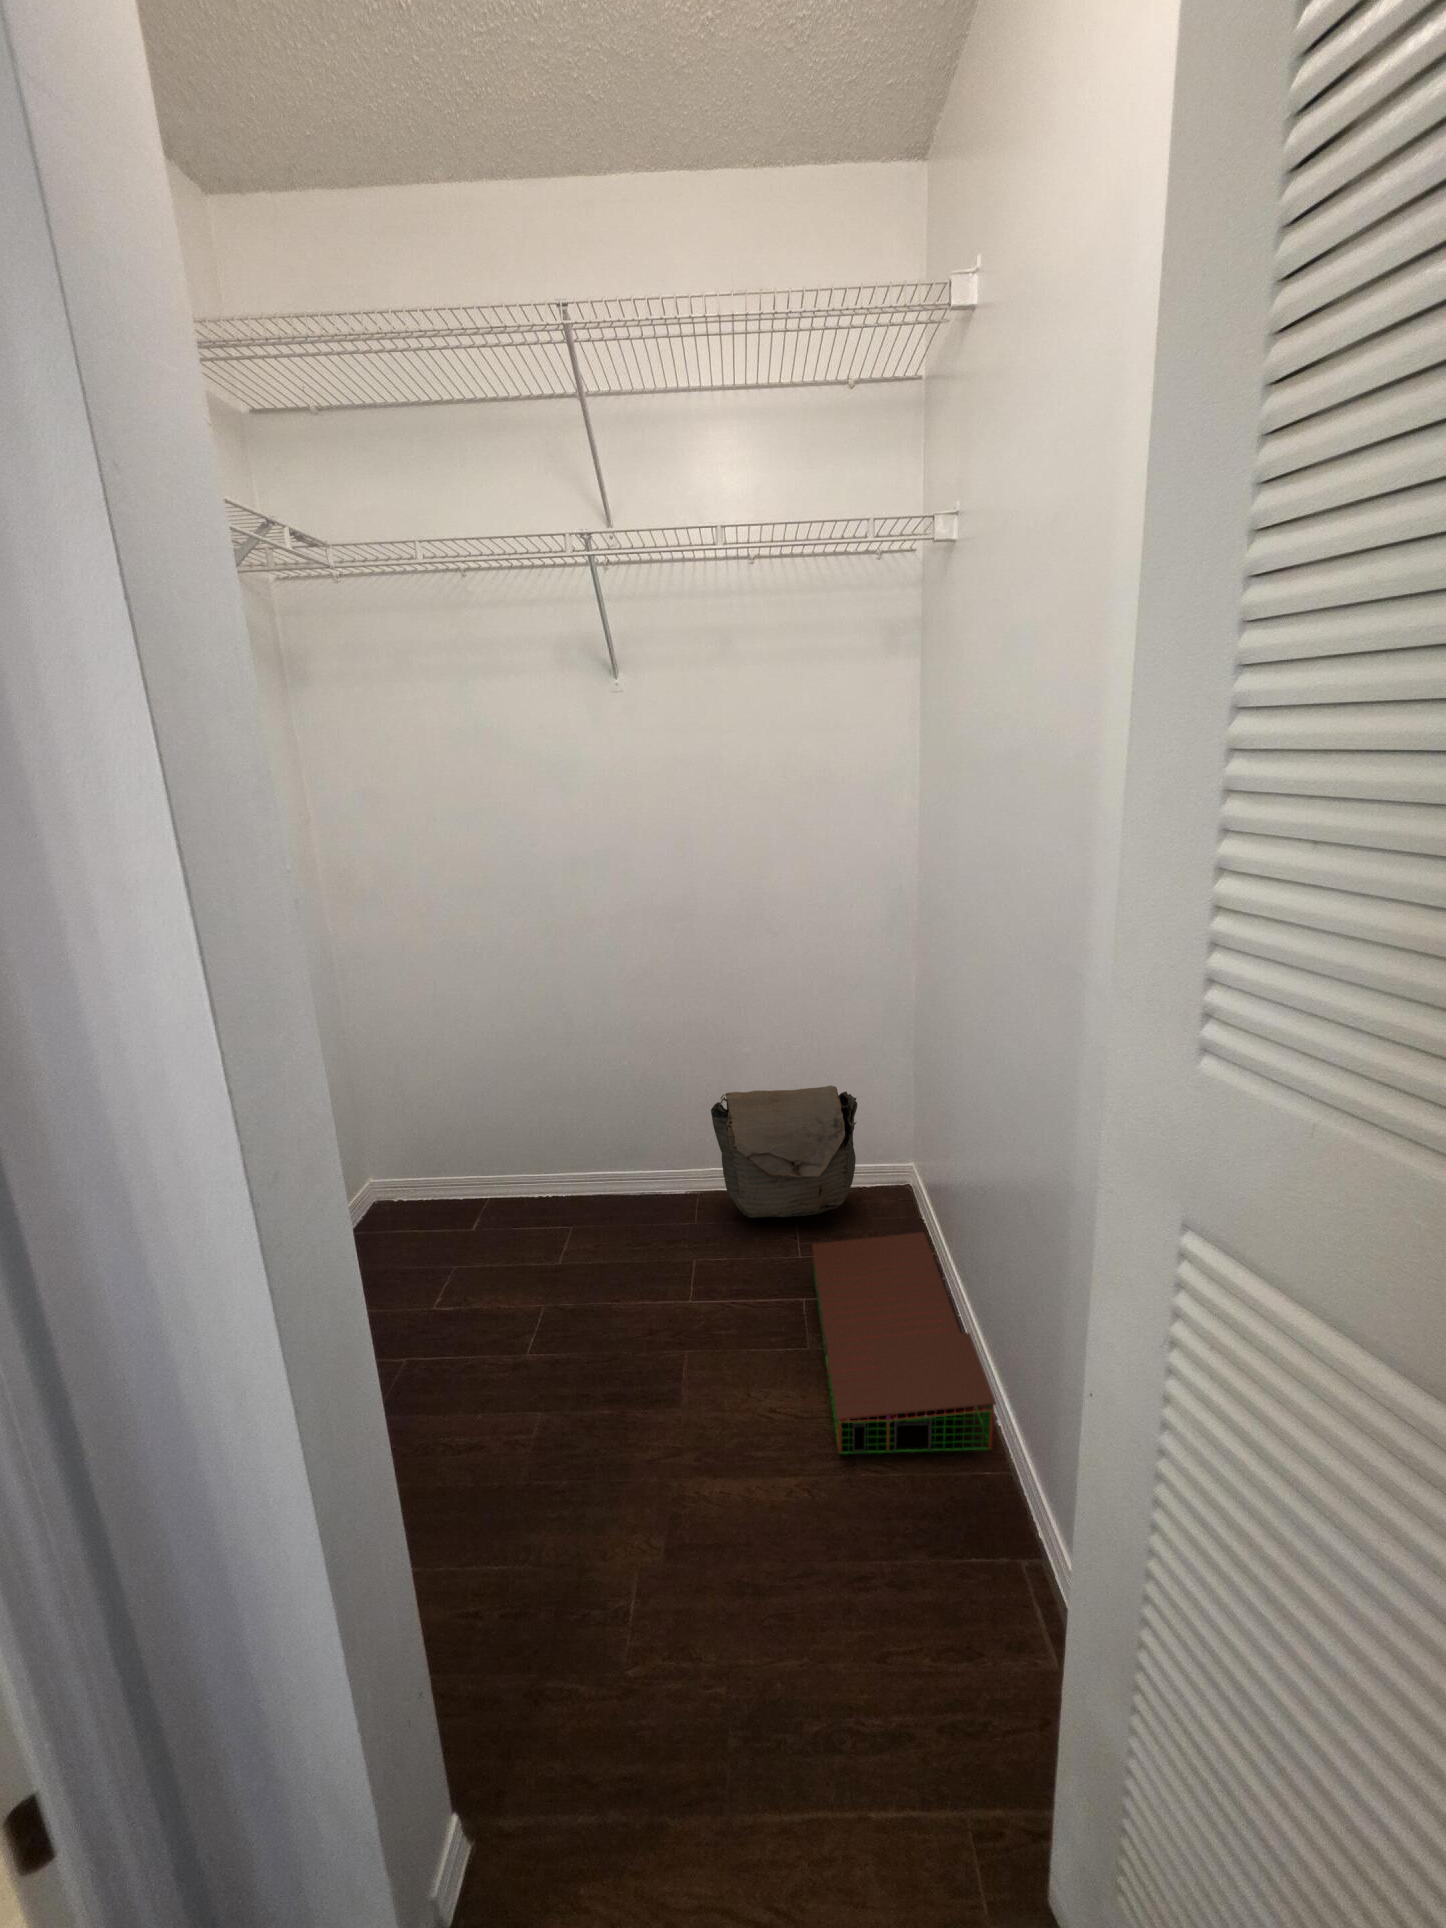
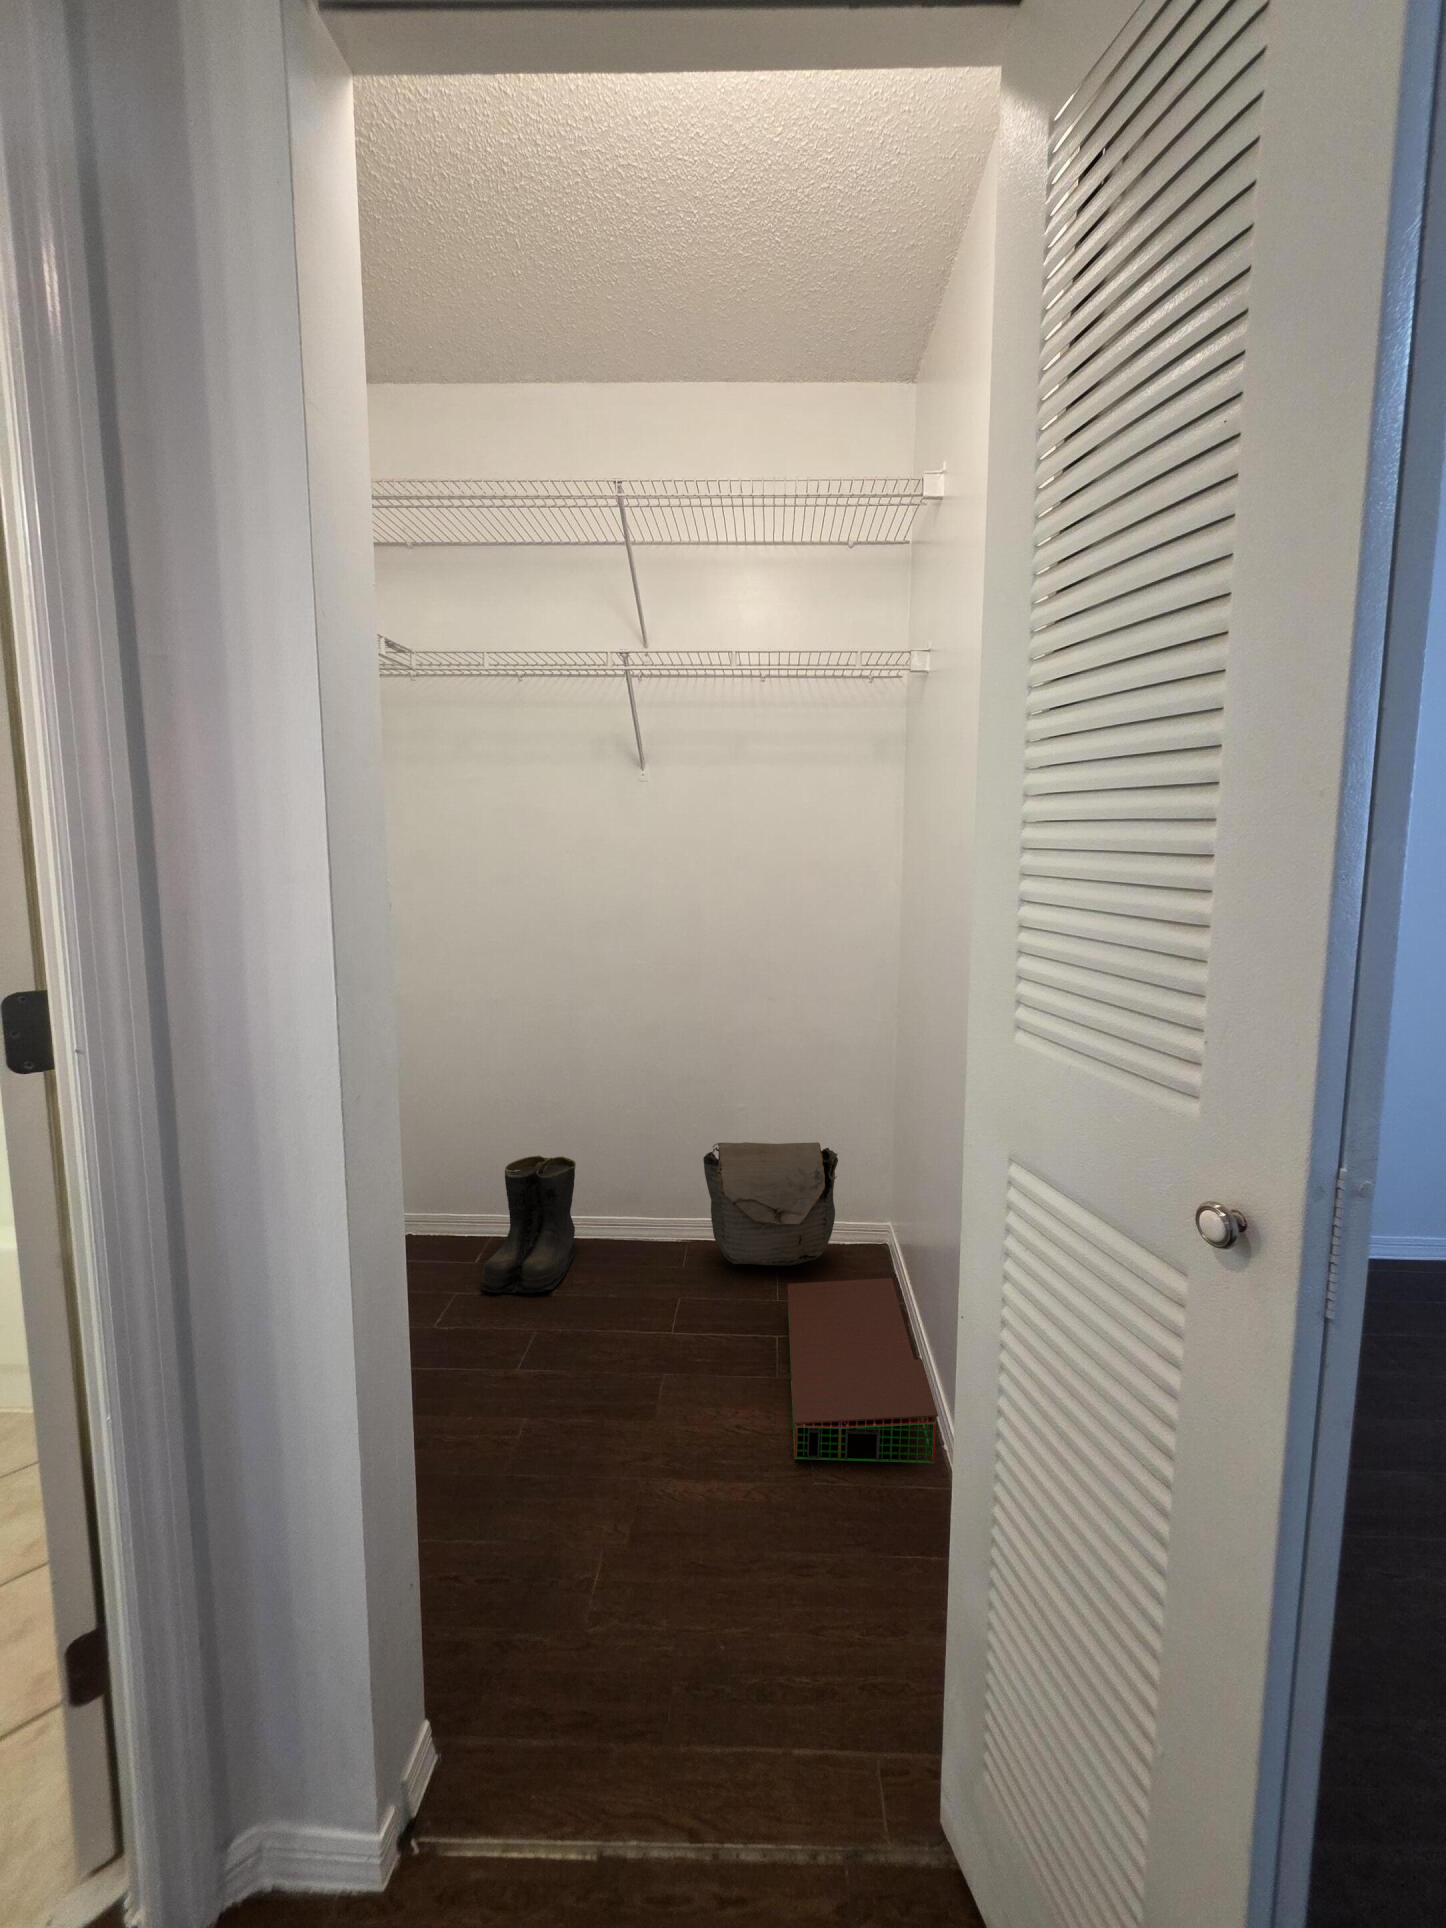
boots: none [482,1113,582,1266] -> present [481,1156,576,1293]

